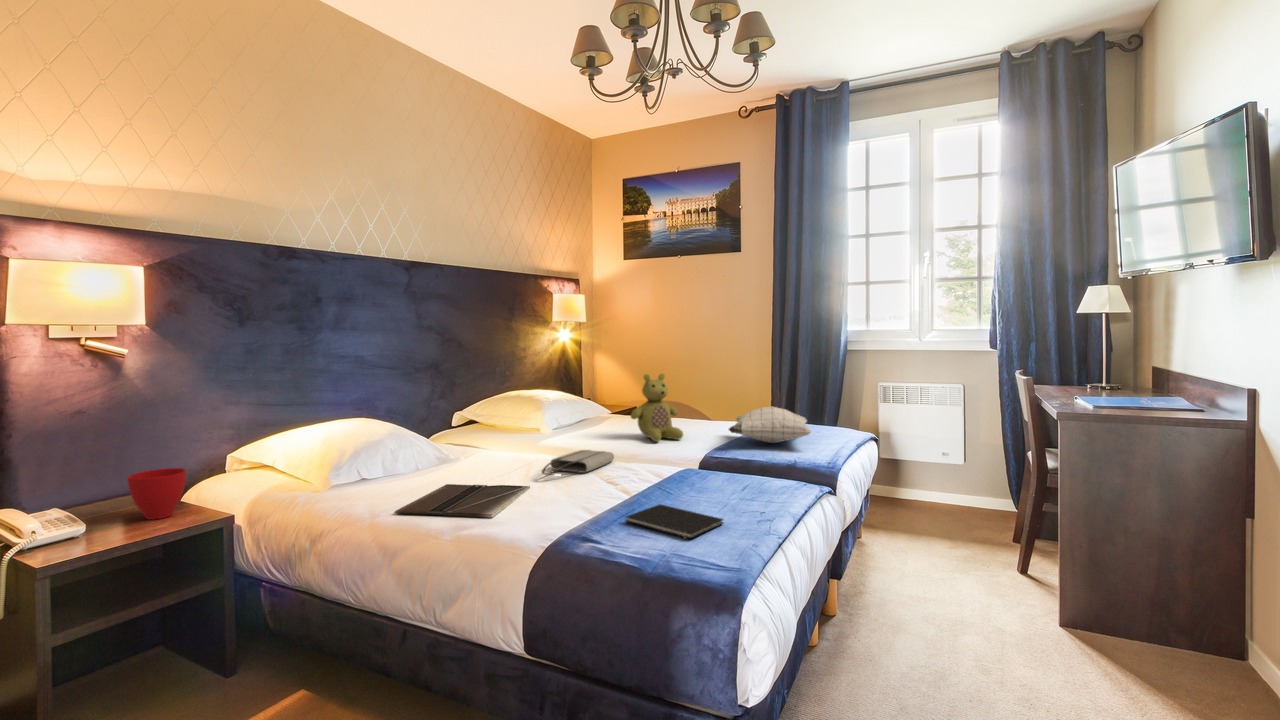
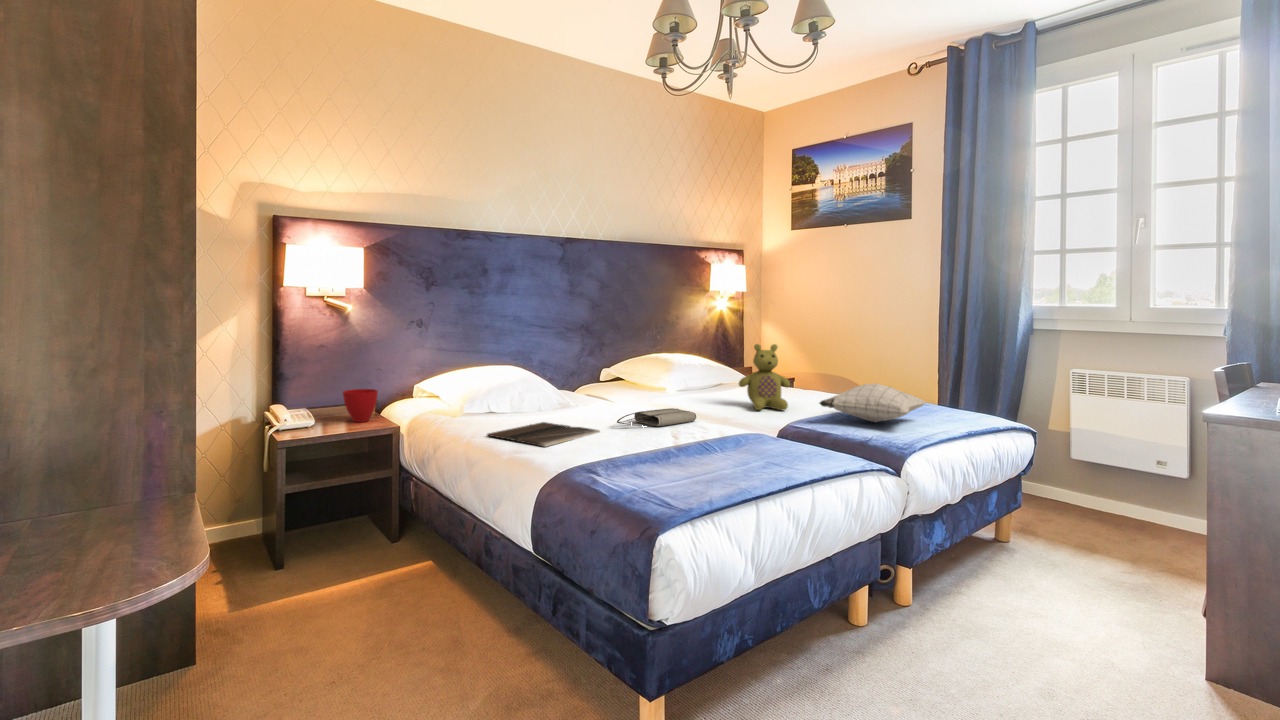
notebook: present [626,504,723,538] -> none [635,454,715,481]

